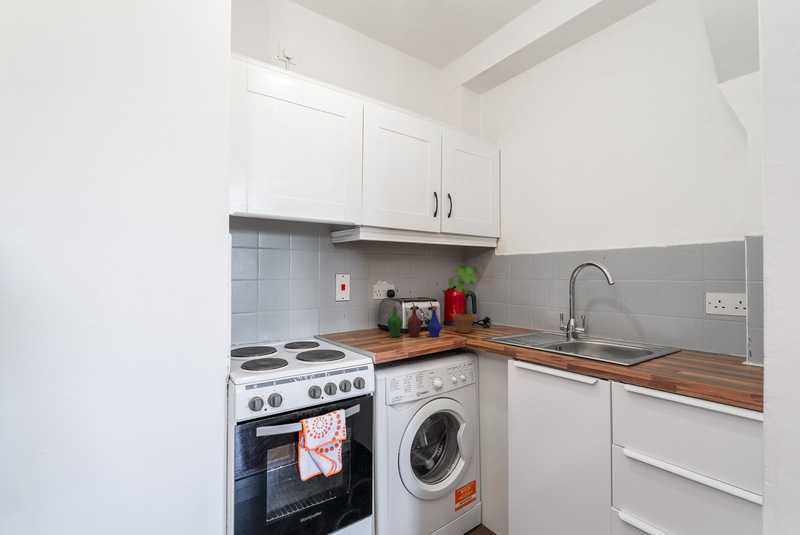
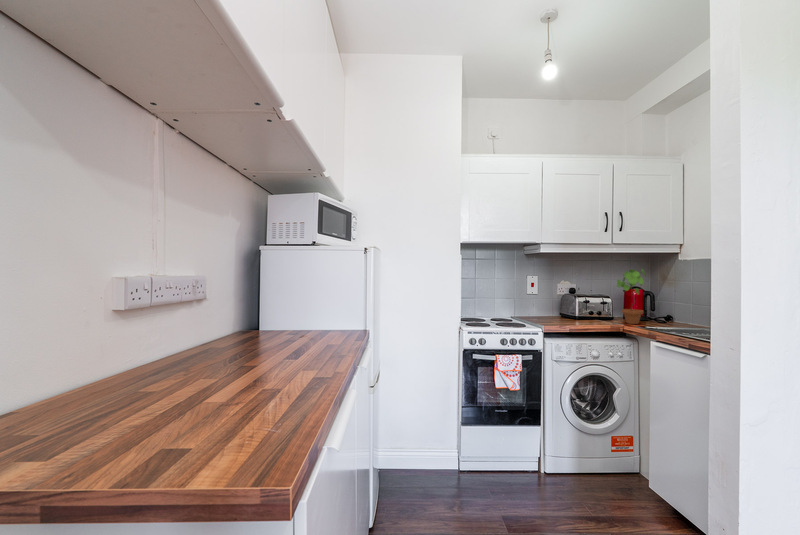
bottle: present [387,306,442,337] -> none [563,300,608,324]

